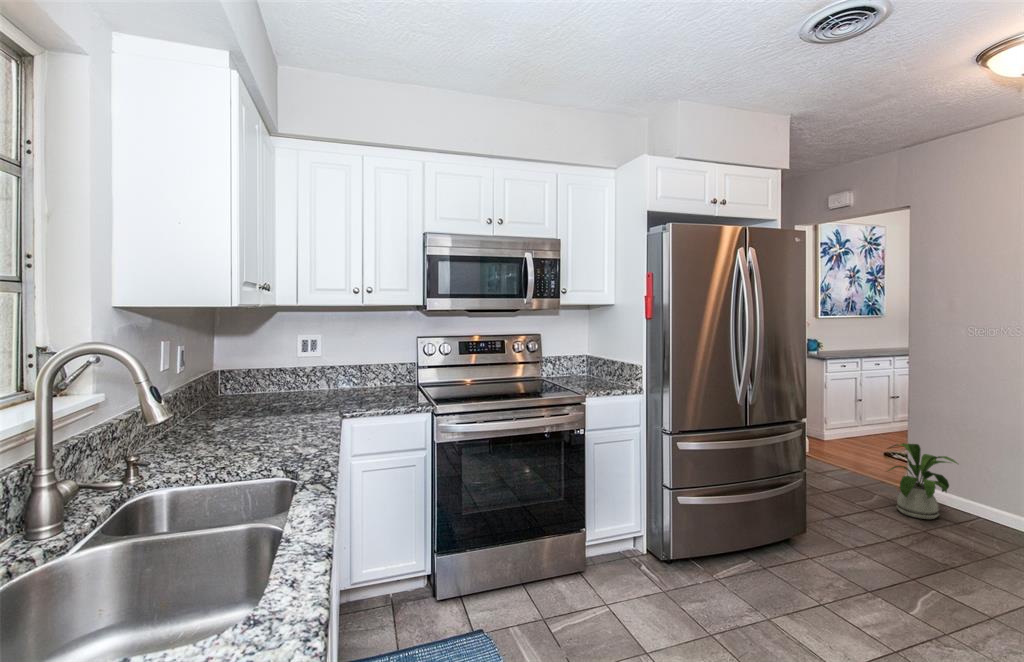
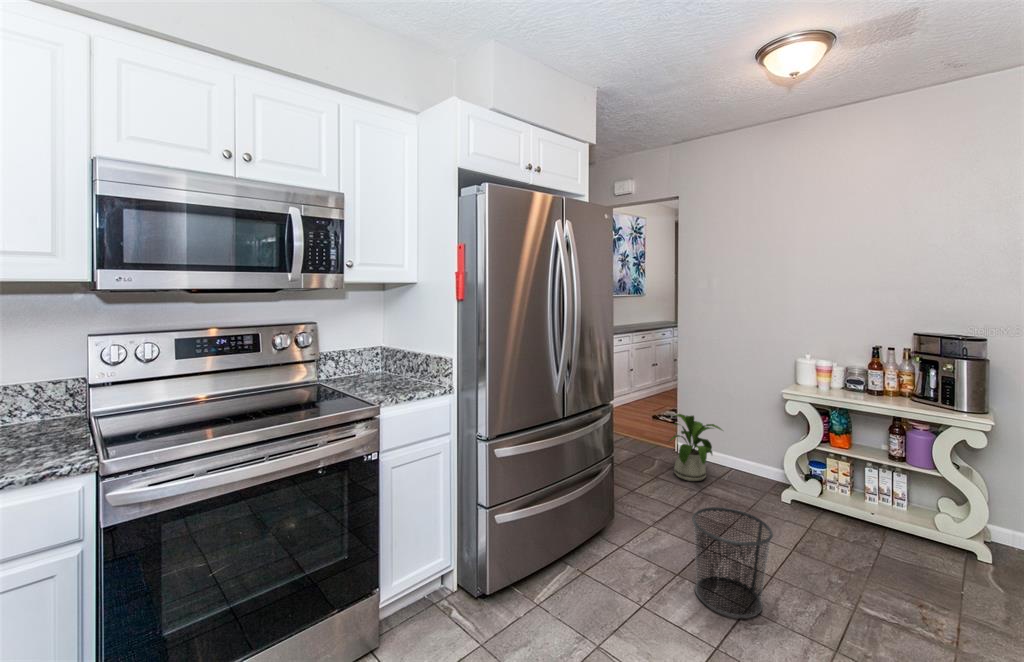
waste bin: none [879,523,974,632] -> present [692,507,773,618]

